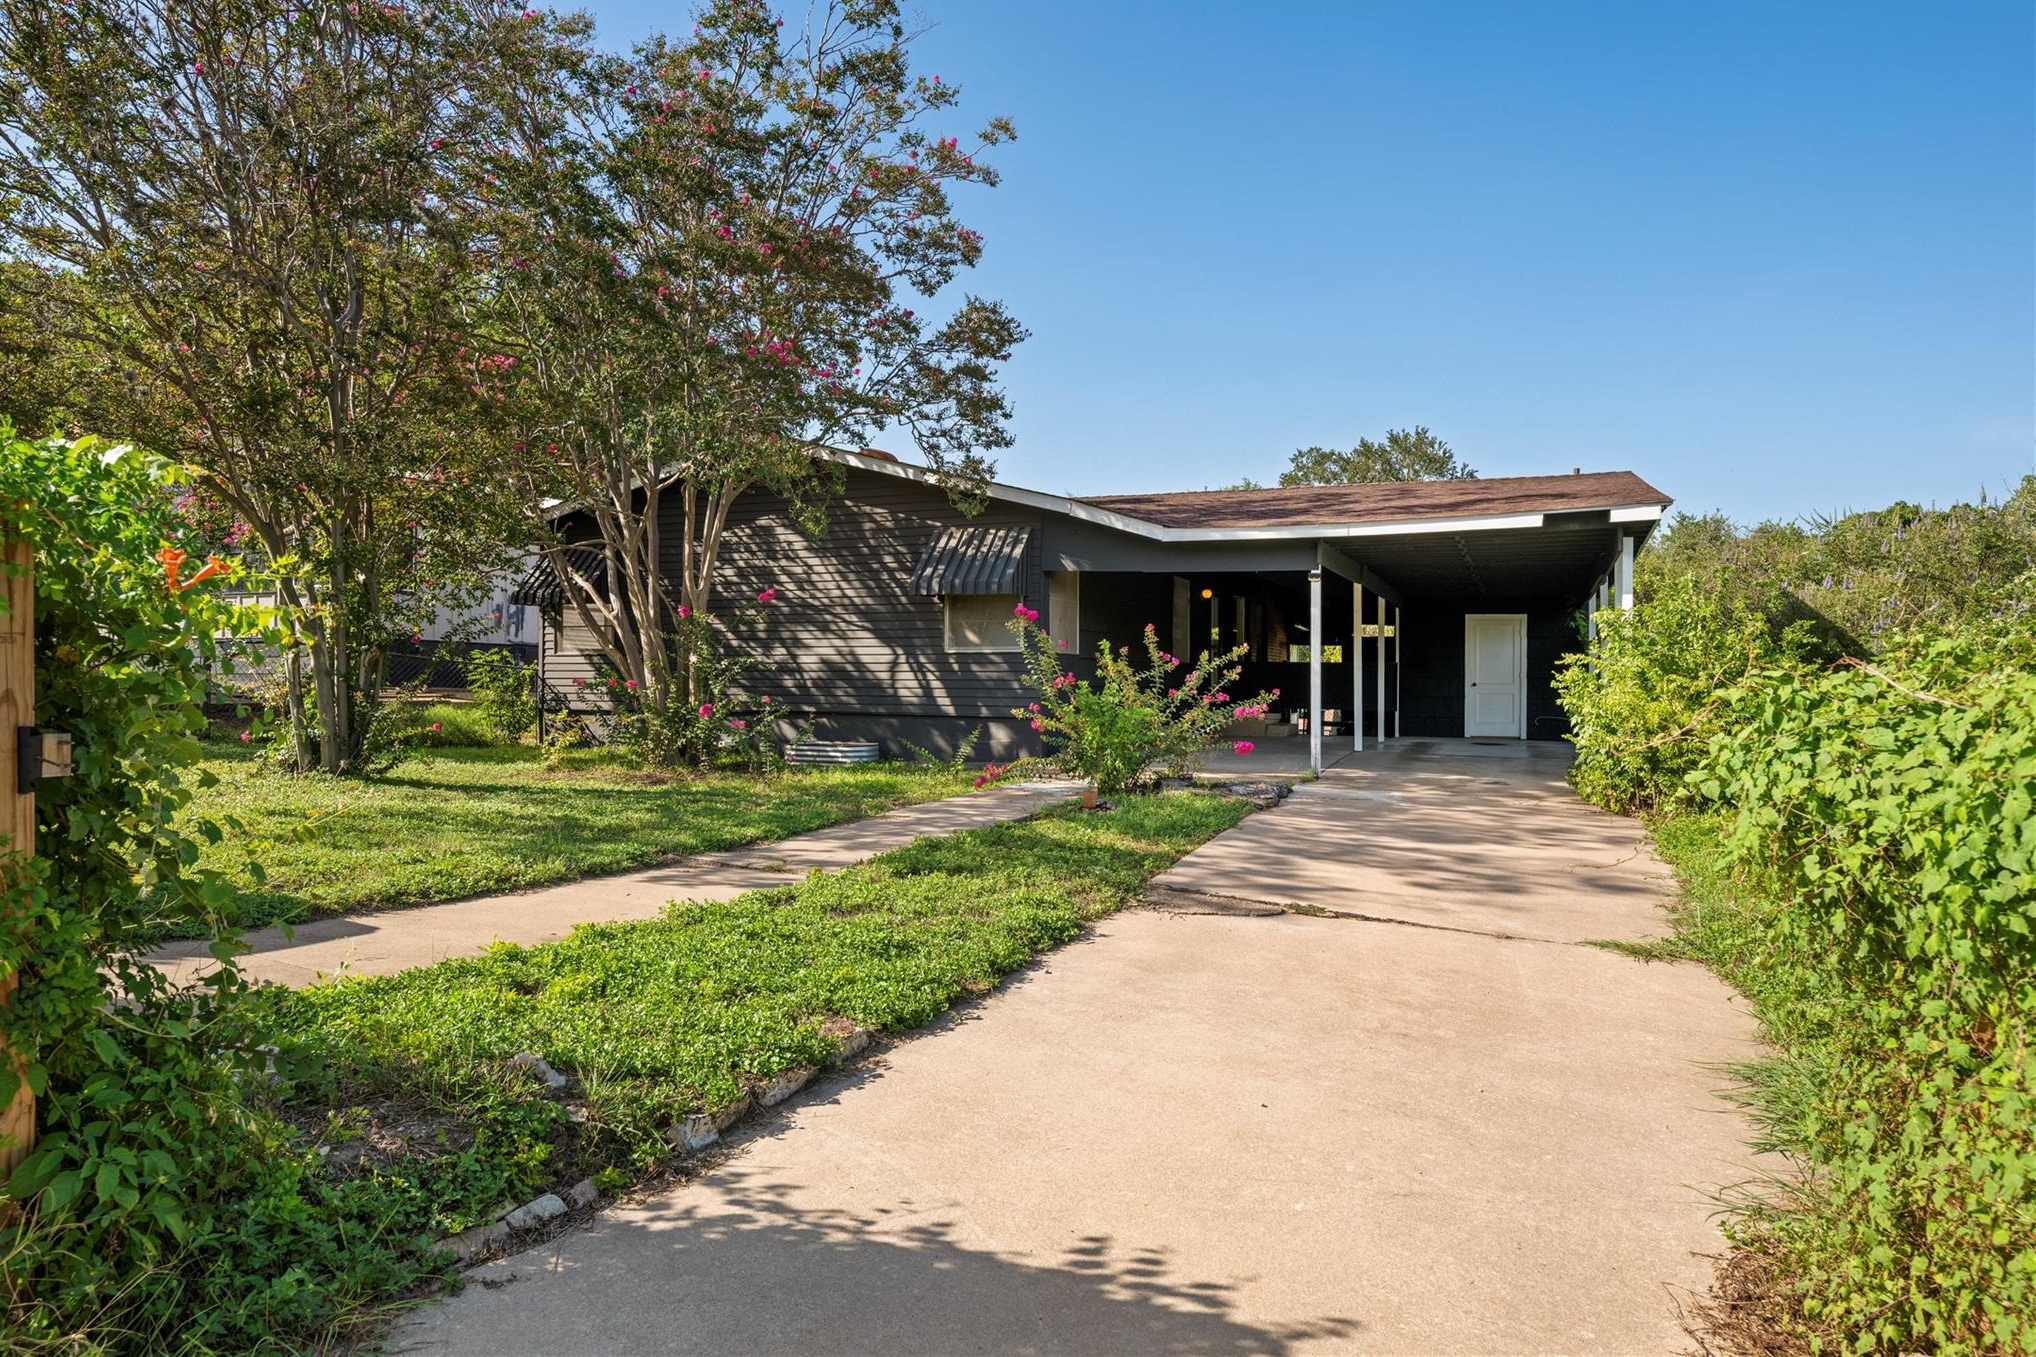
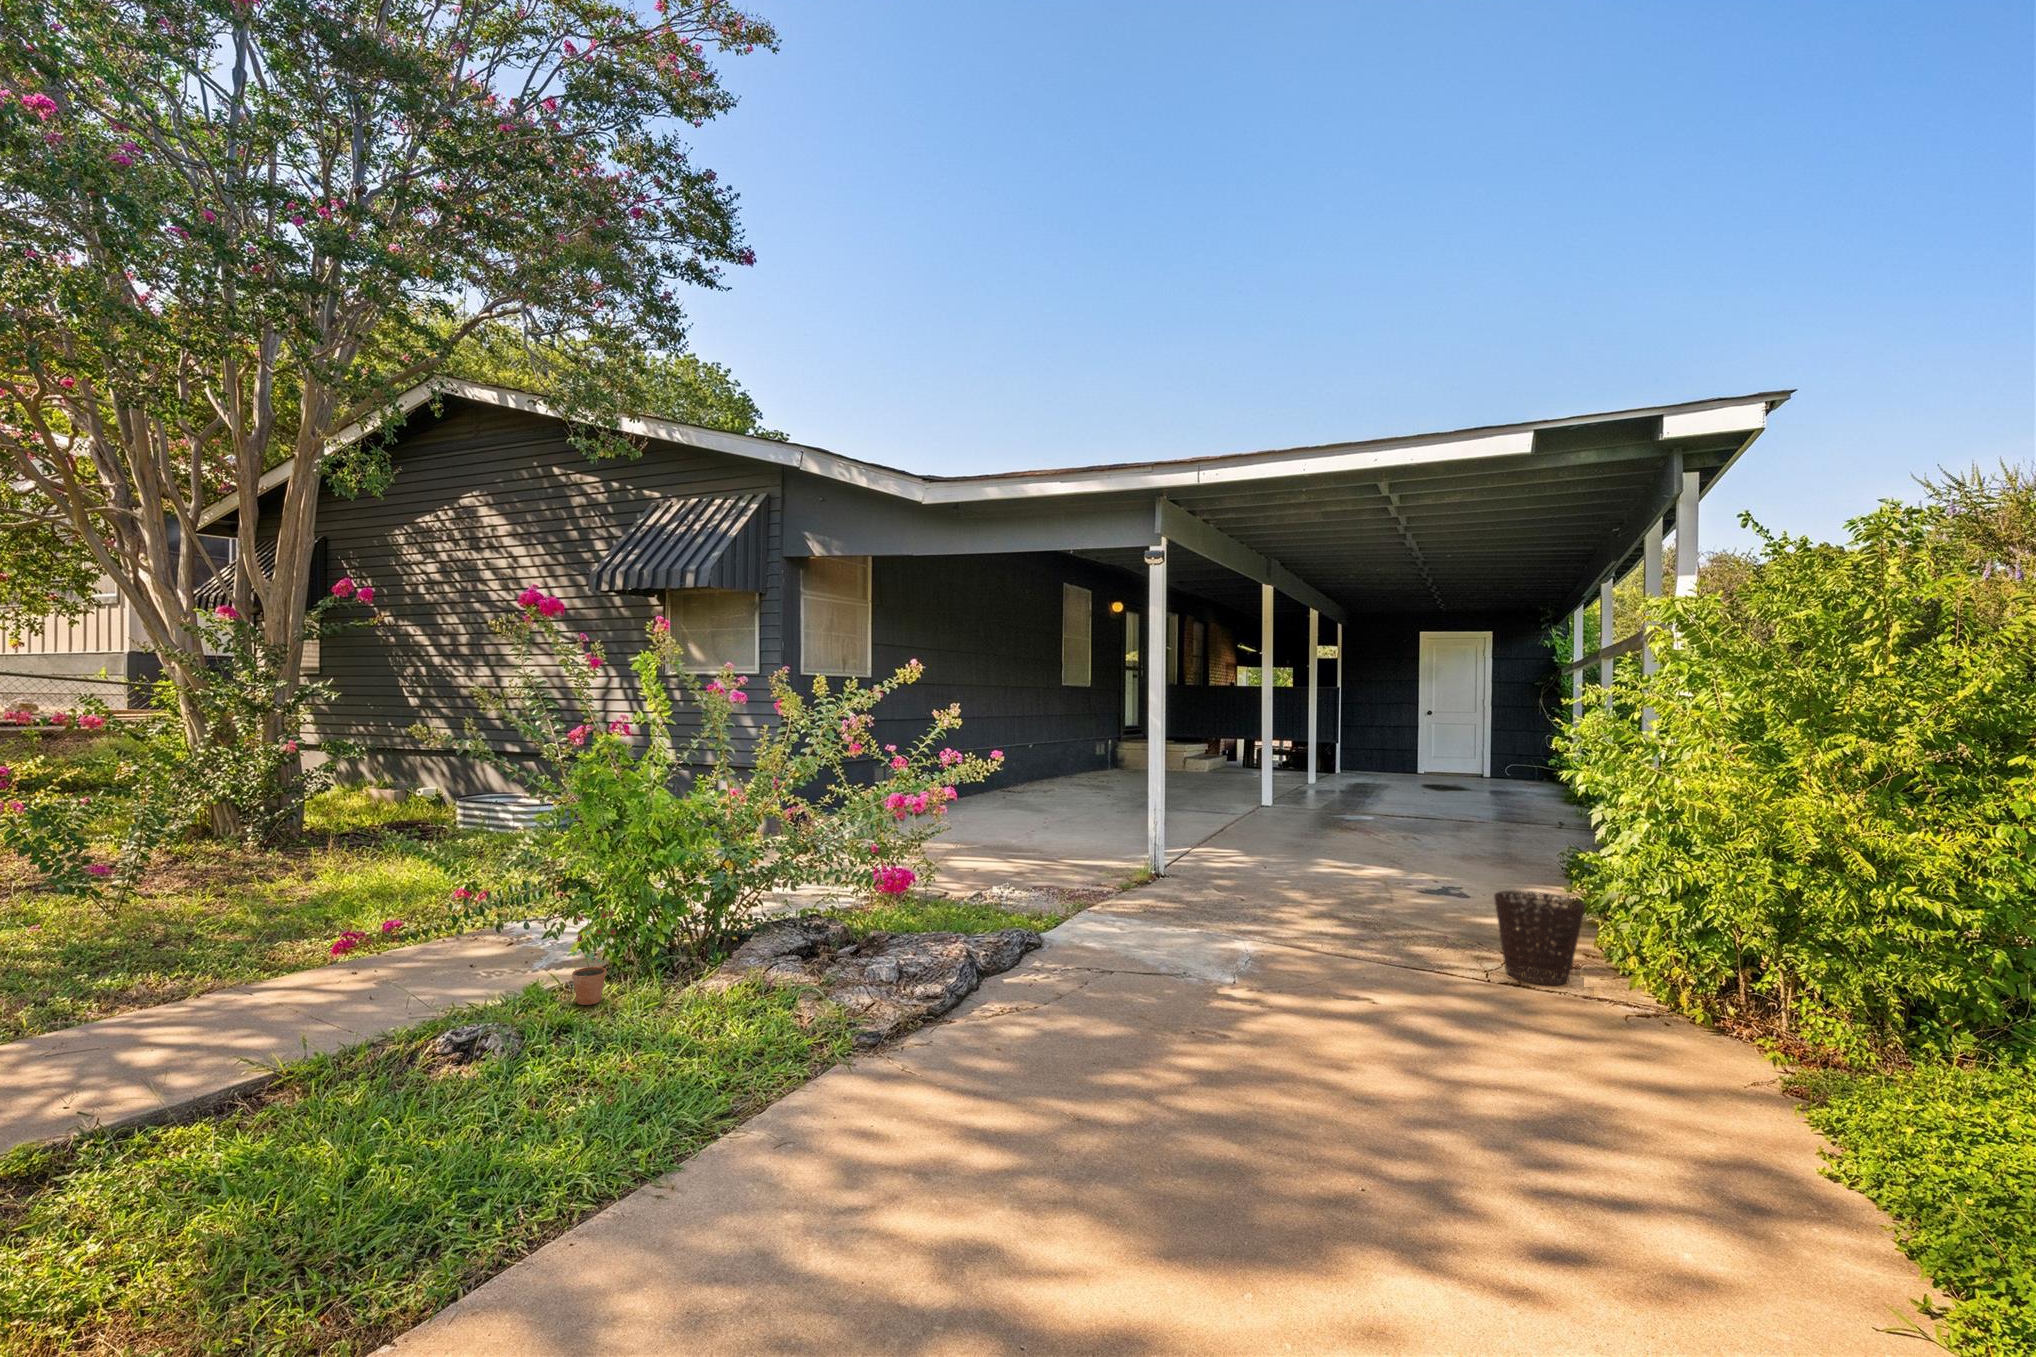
basket: none [1529,760,1576,804] -> present [1494,890,1585,985]

